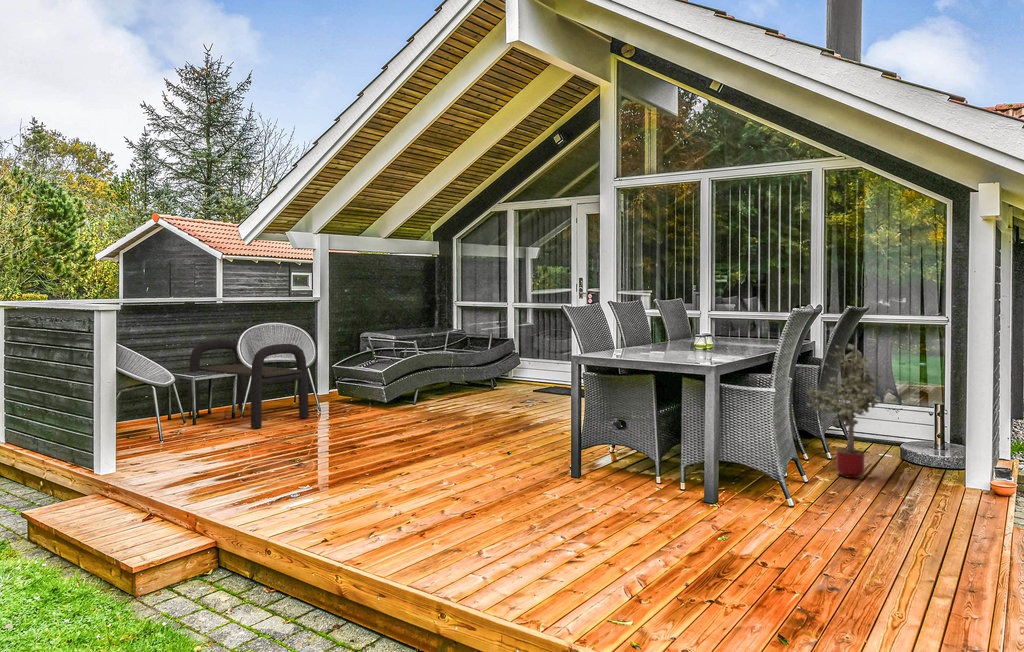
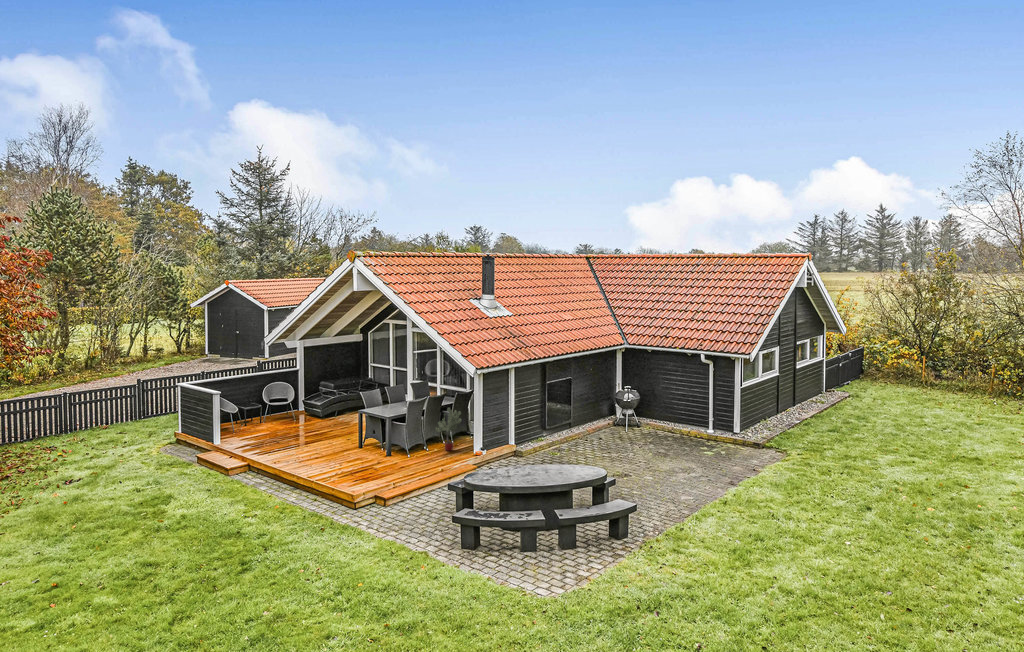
bench: present [189,340,309,428] -> none [244,390,290,428]

